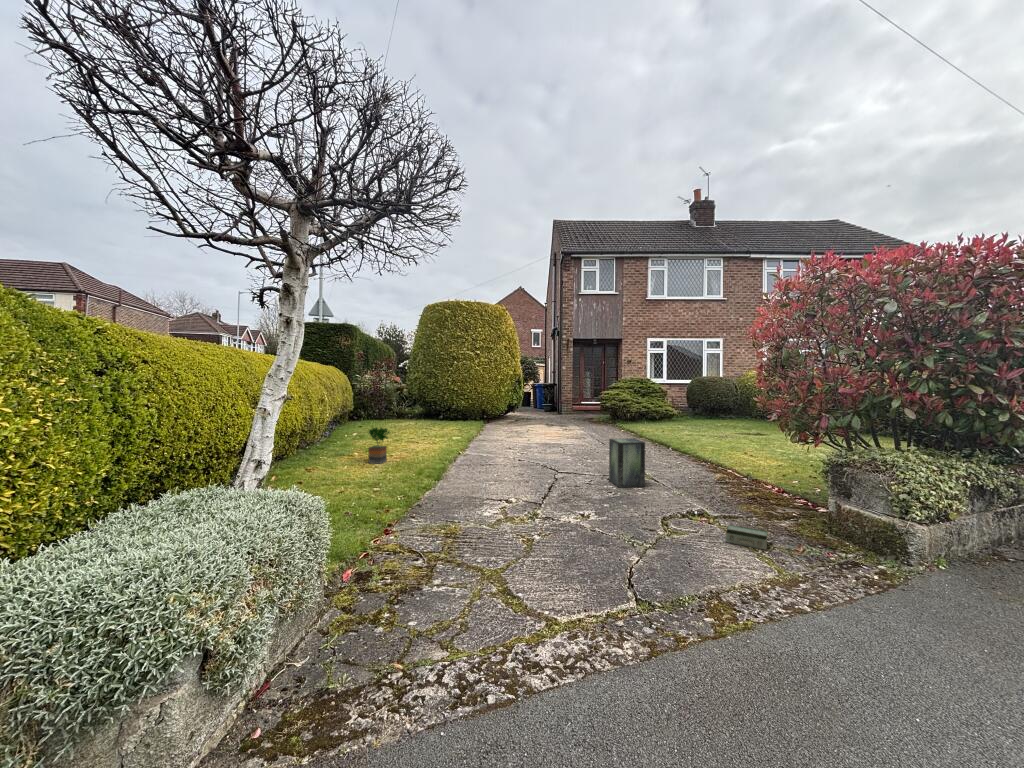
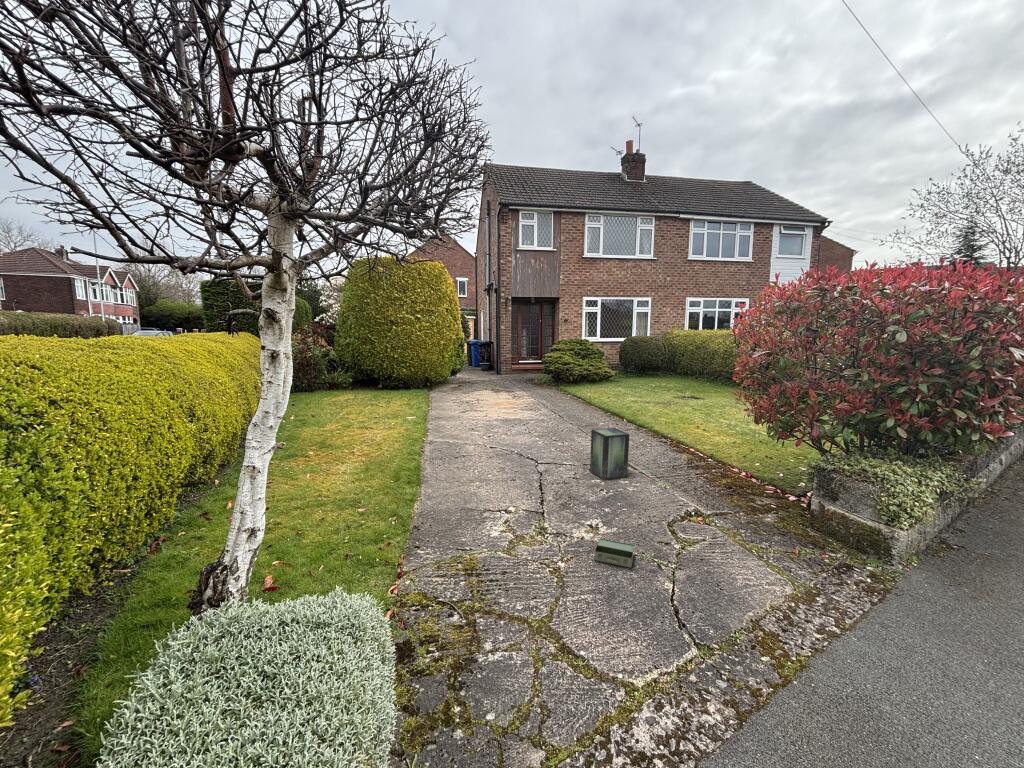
potted tree: present [368,428,390,464] -> none [315,419,344,461]
toolbox: present [726,525,768,550] -> present [594,539,634,568]

